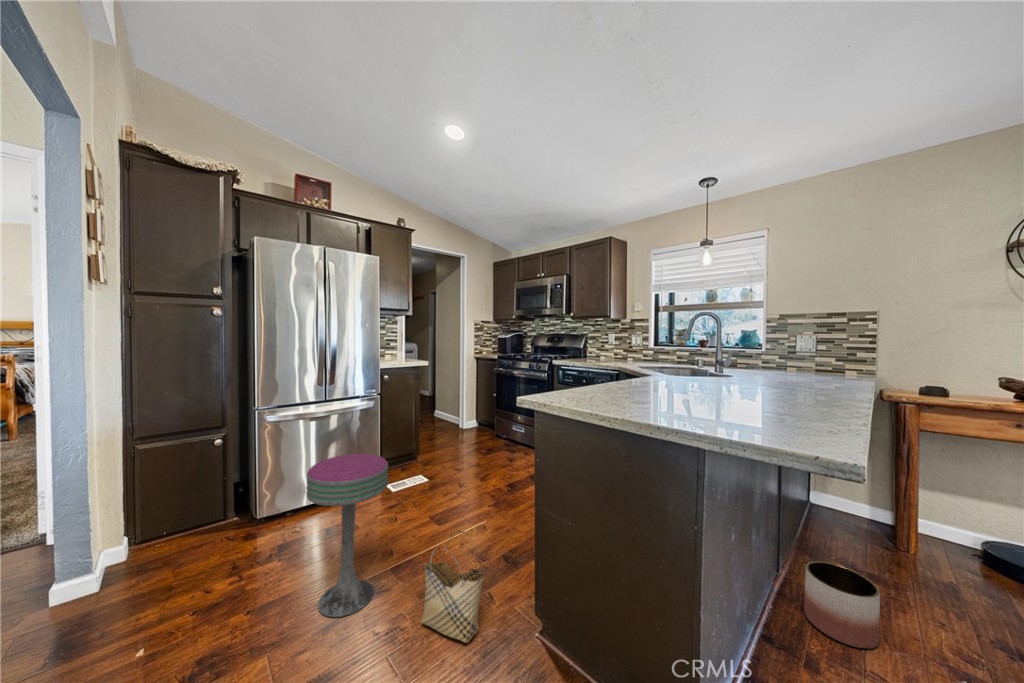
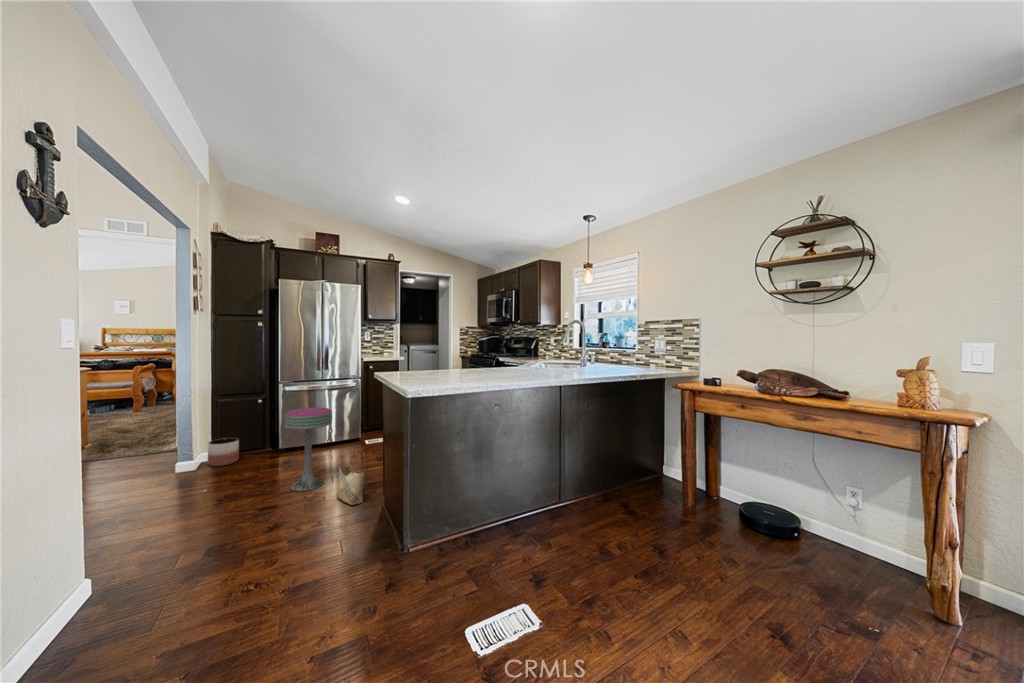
planter: present [804,561,880,648] -> present [208,438,239,466]

